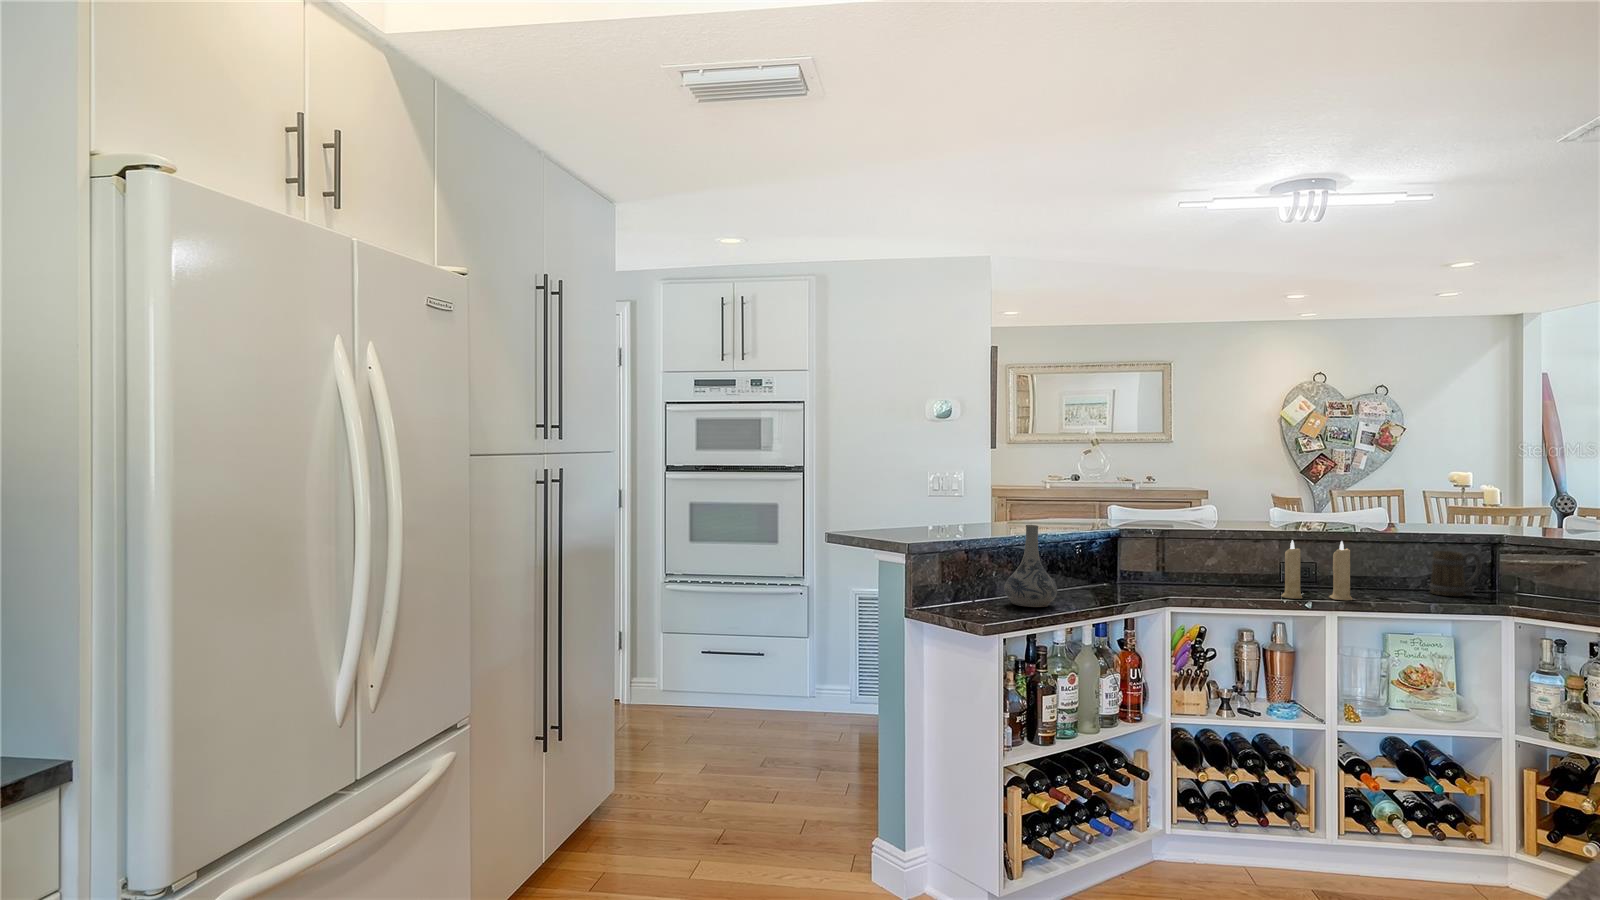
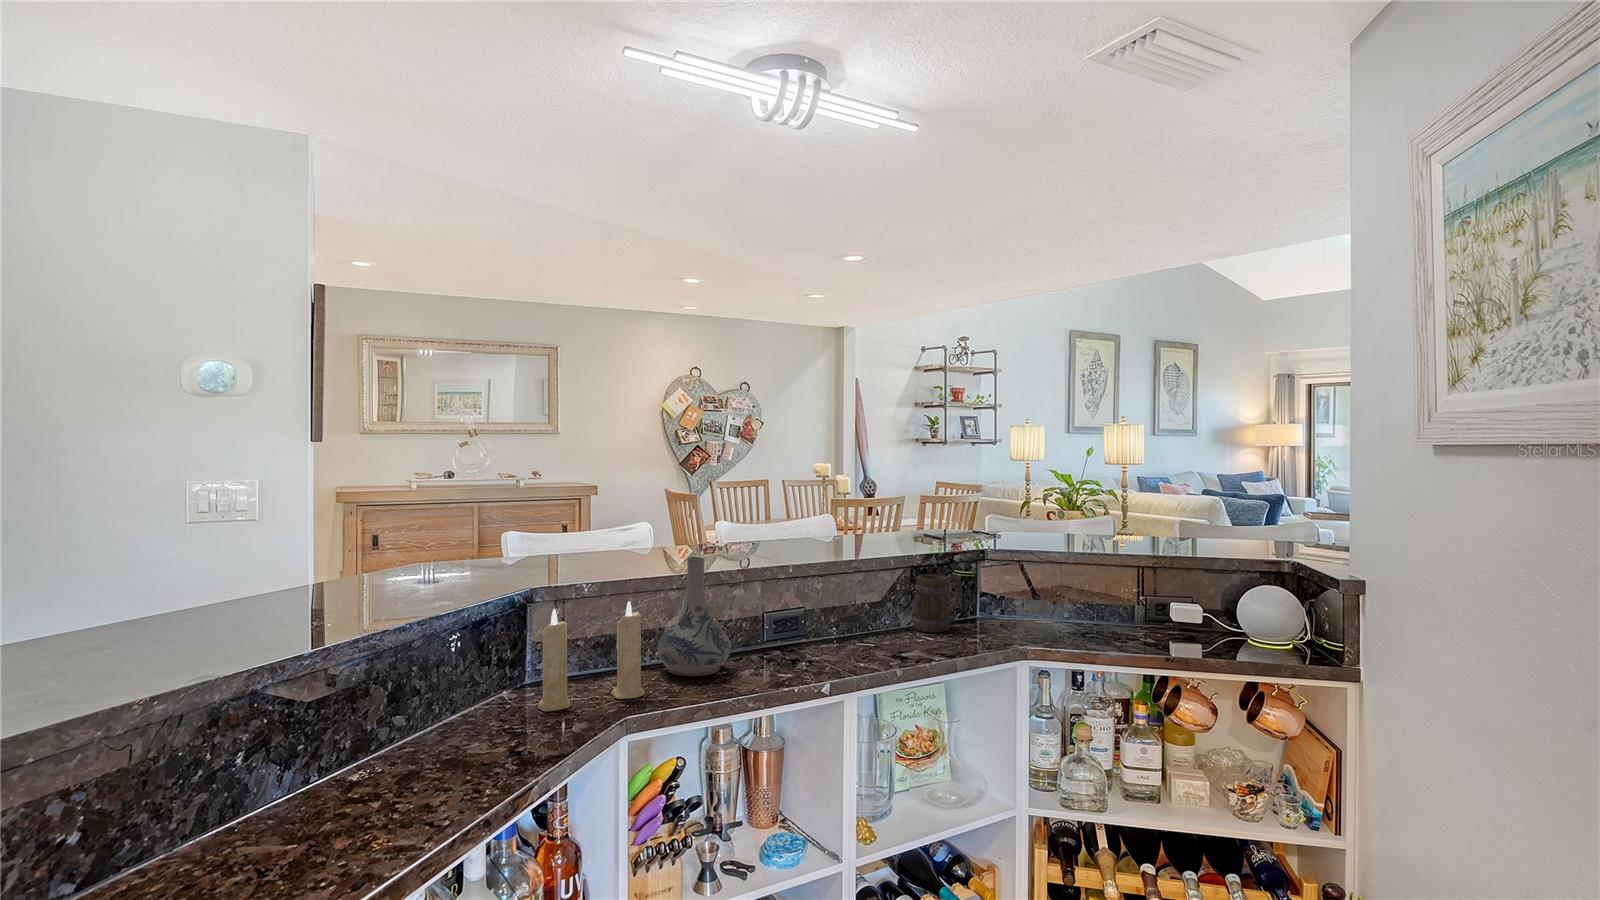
decorative vase: present [1004,525,1057,607] -> present [658,557,731,676]
candle: present [1281,540,1352,600] -> present [538,601,645,711]

